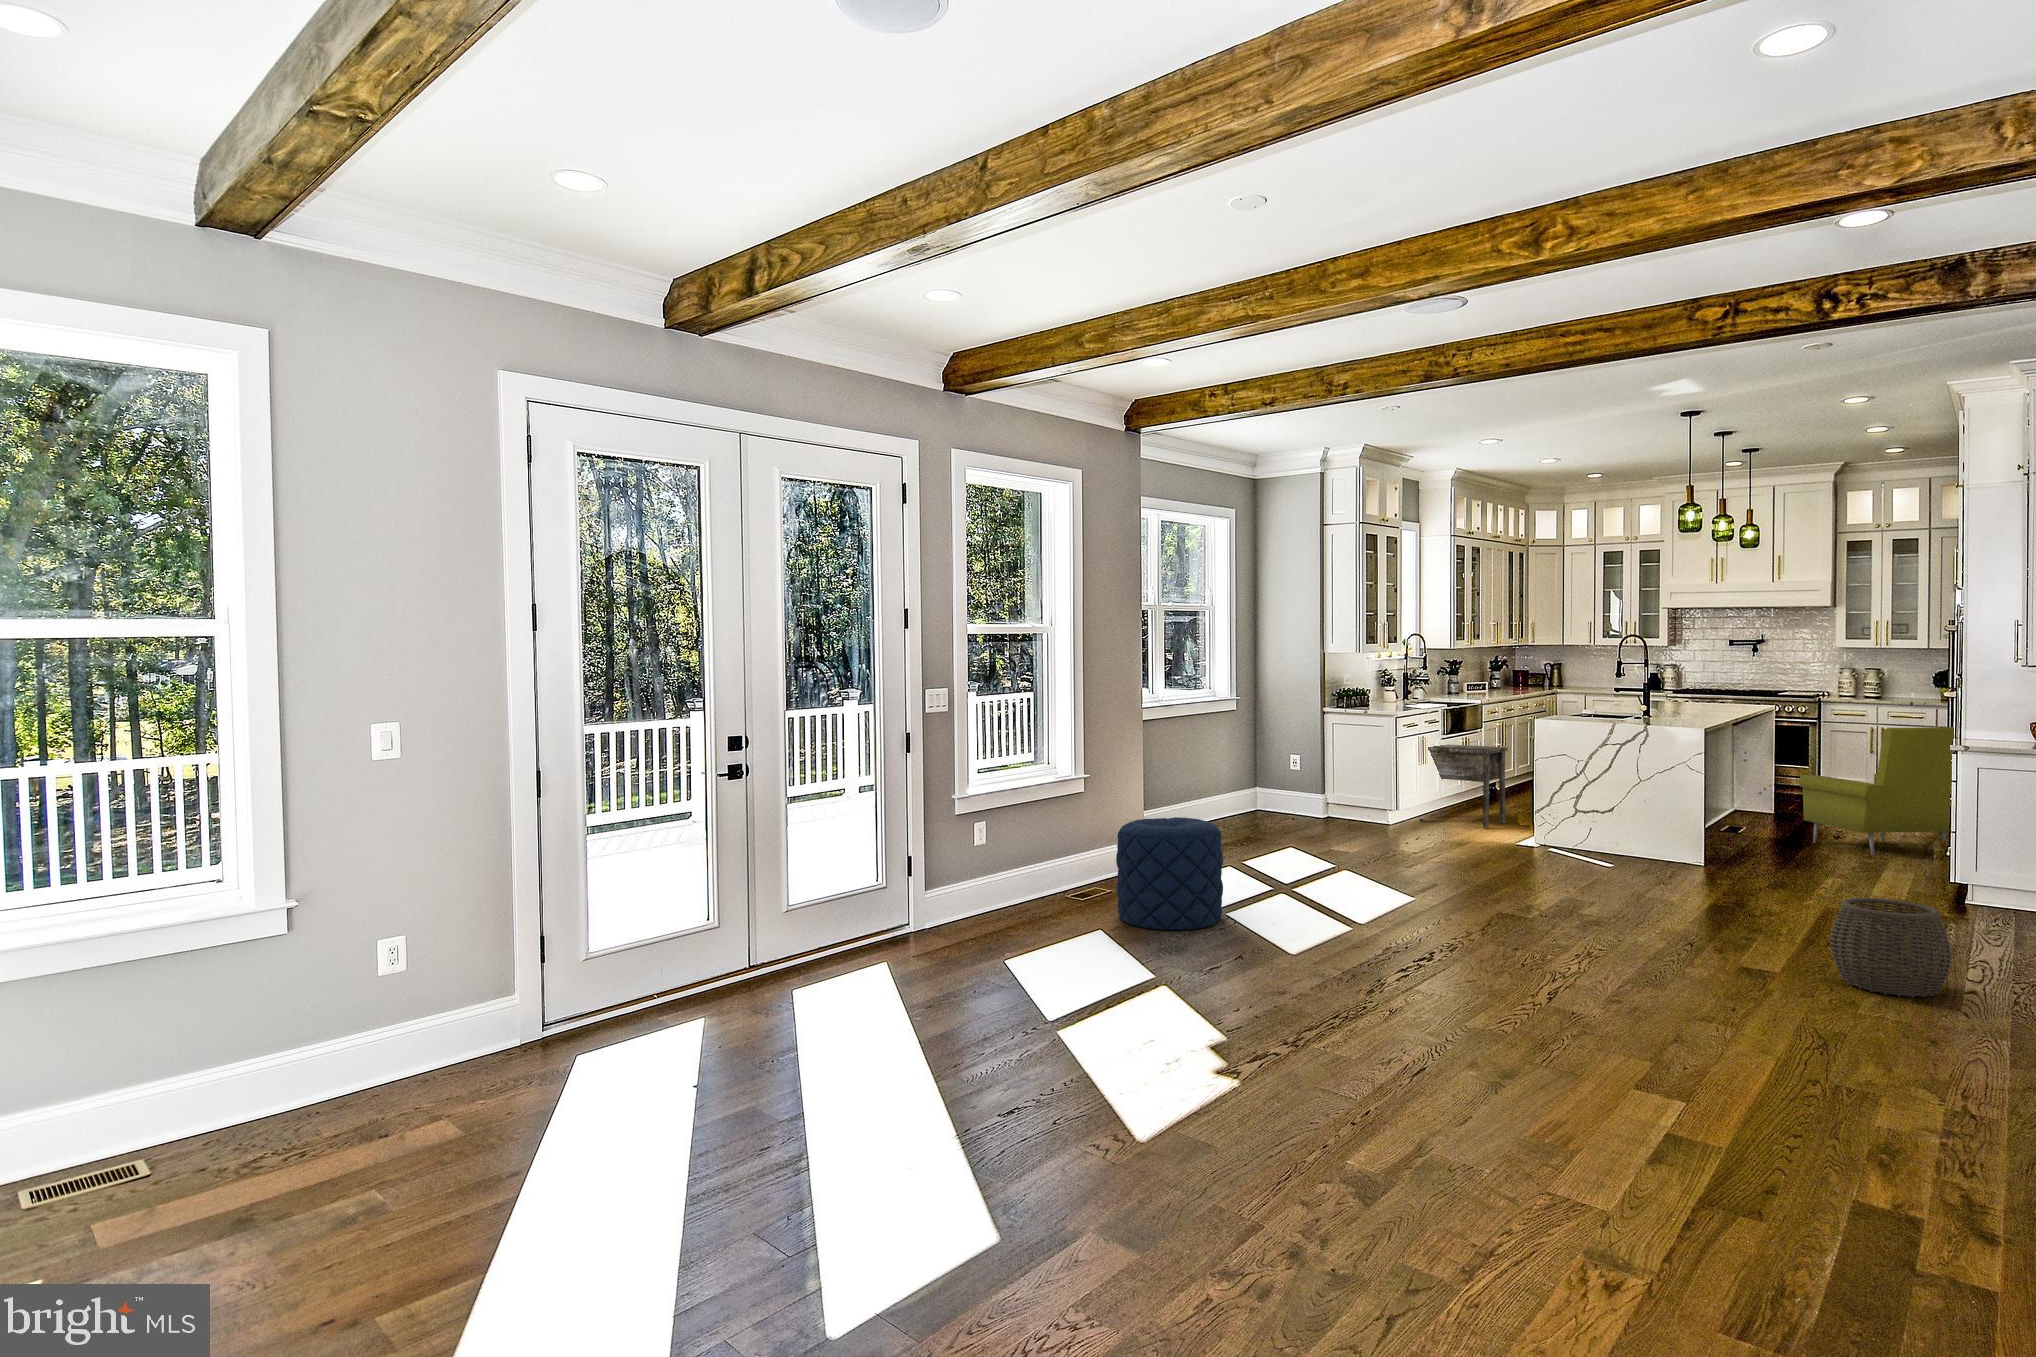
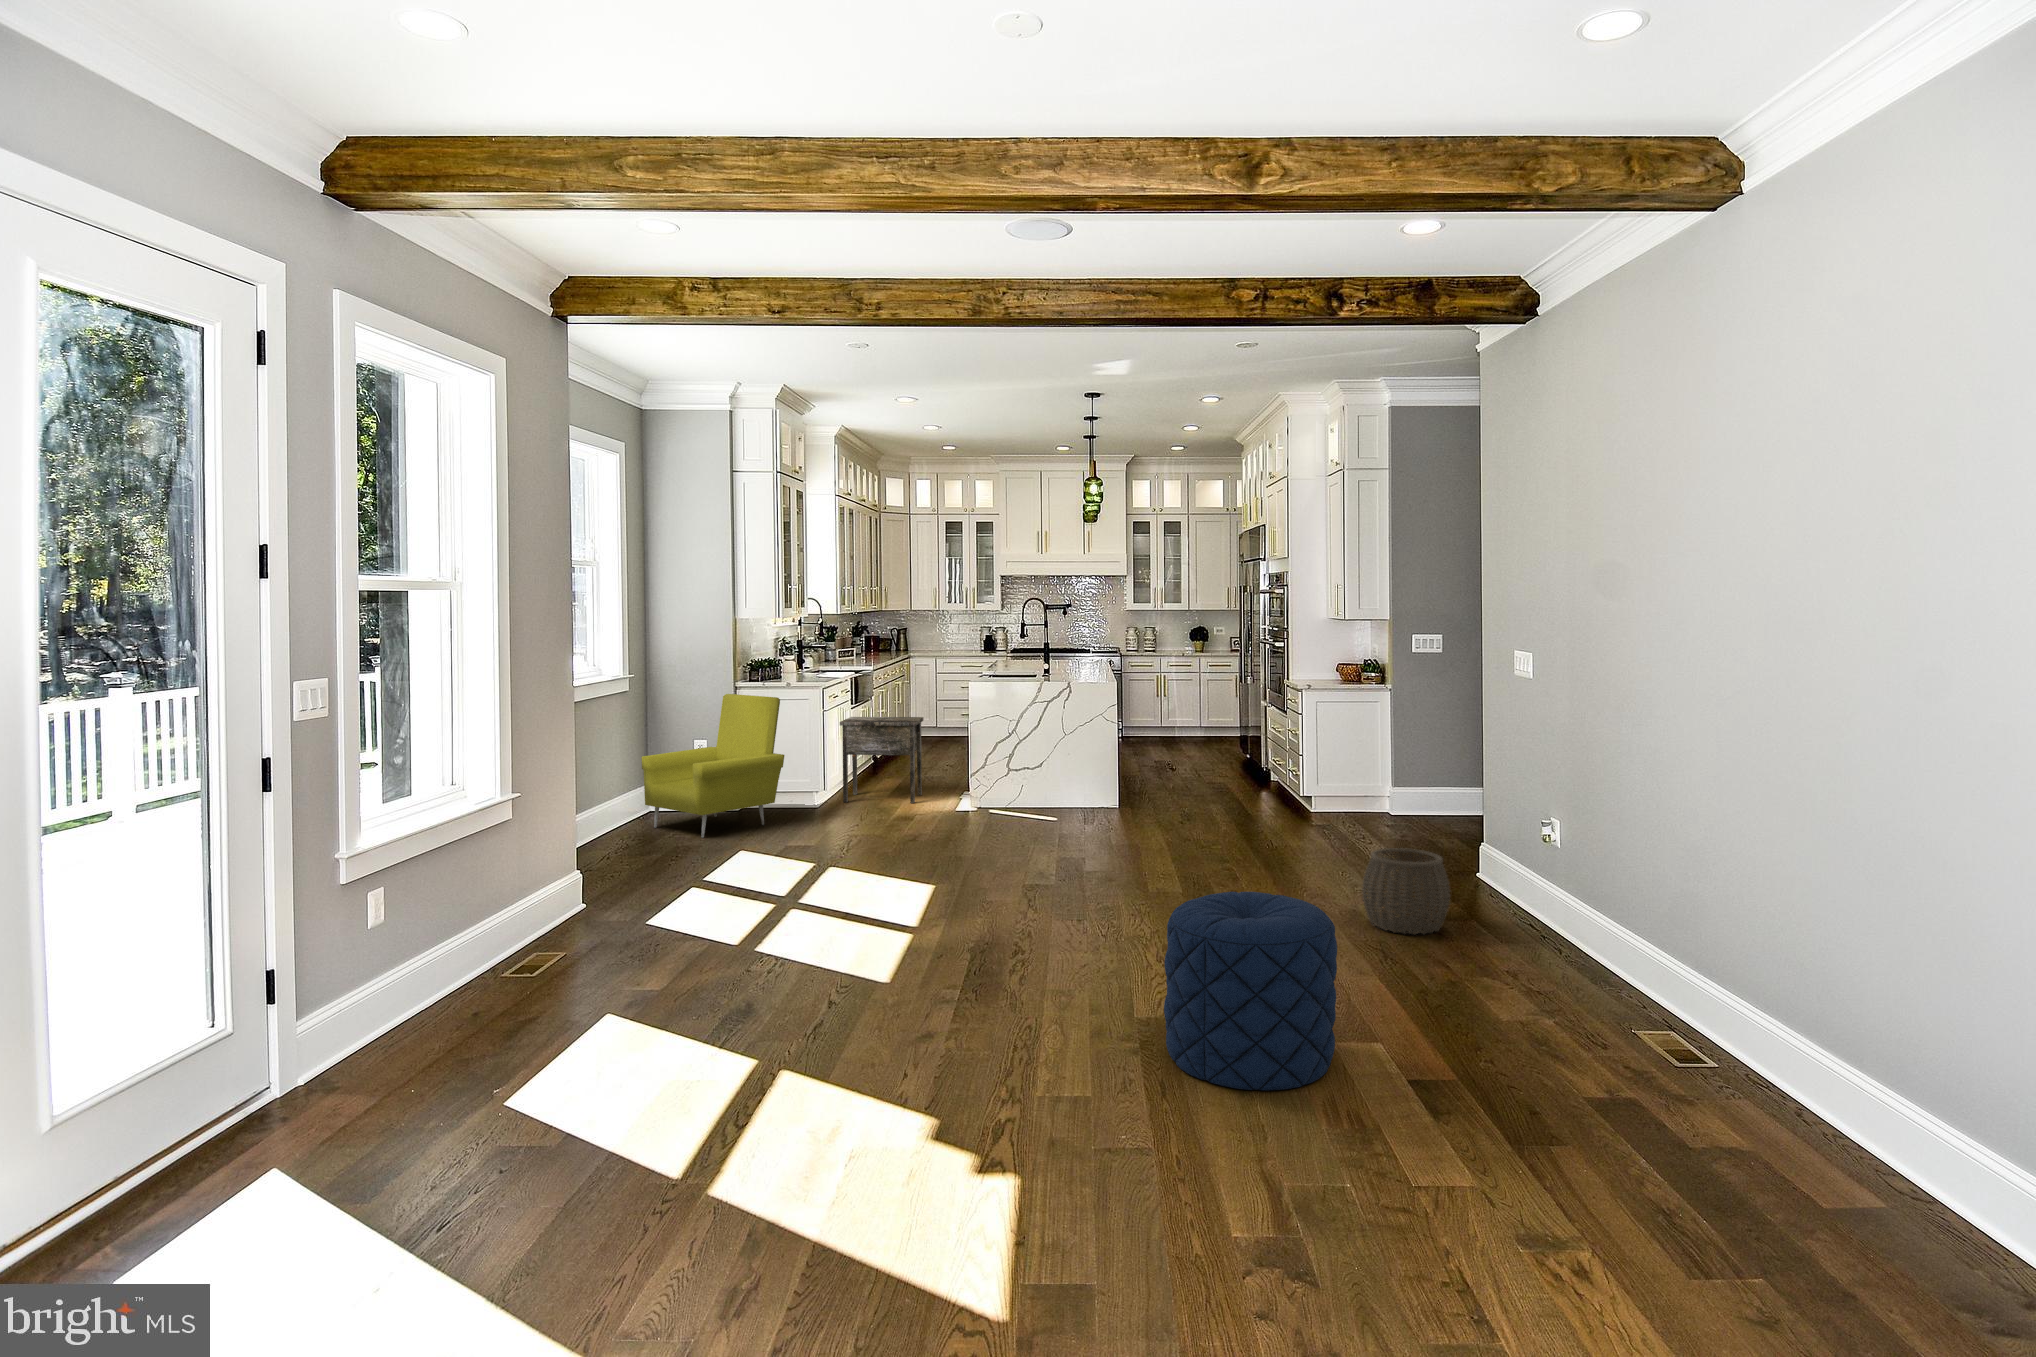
armchair: present [1800,727,1954,856] -> present [642,694,784,838]
pouf: present [1116,817,1223,930] -> present [1164,892,1337,1090]

